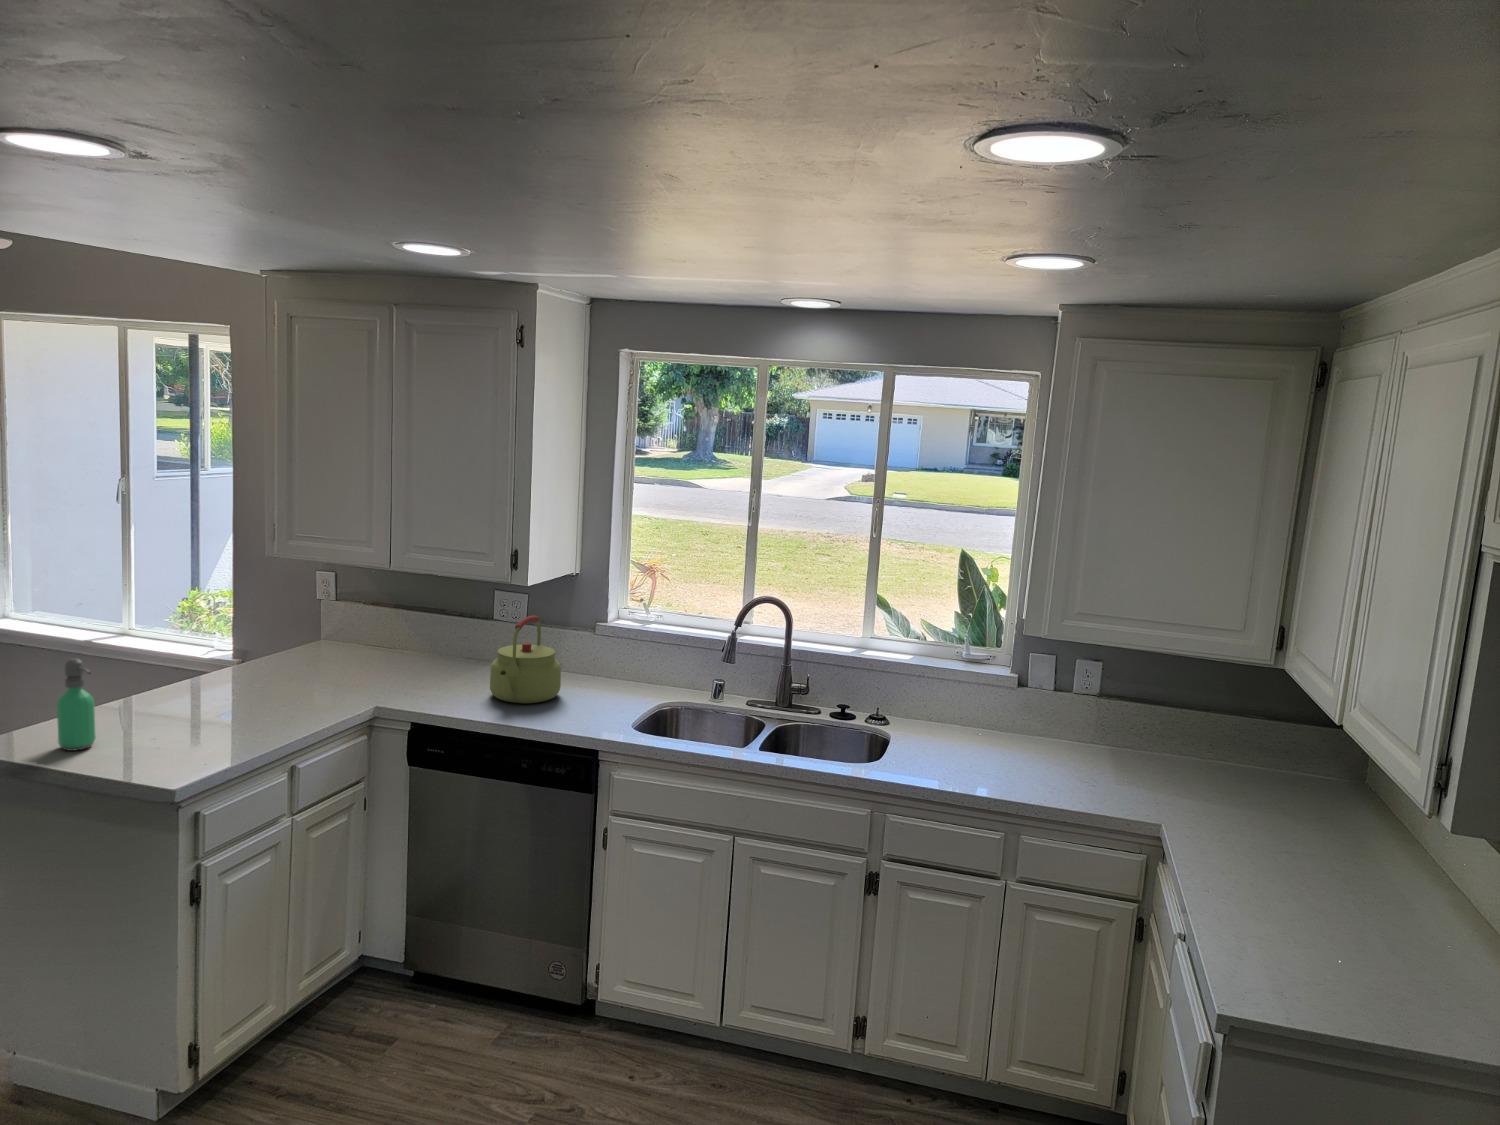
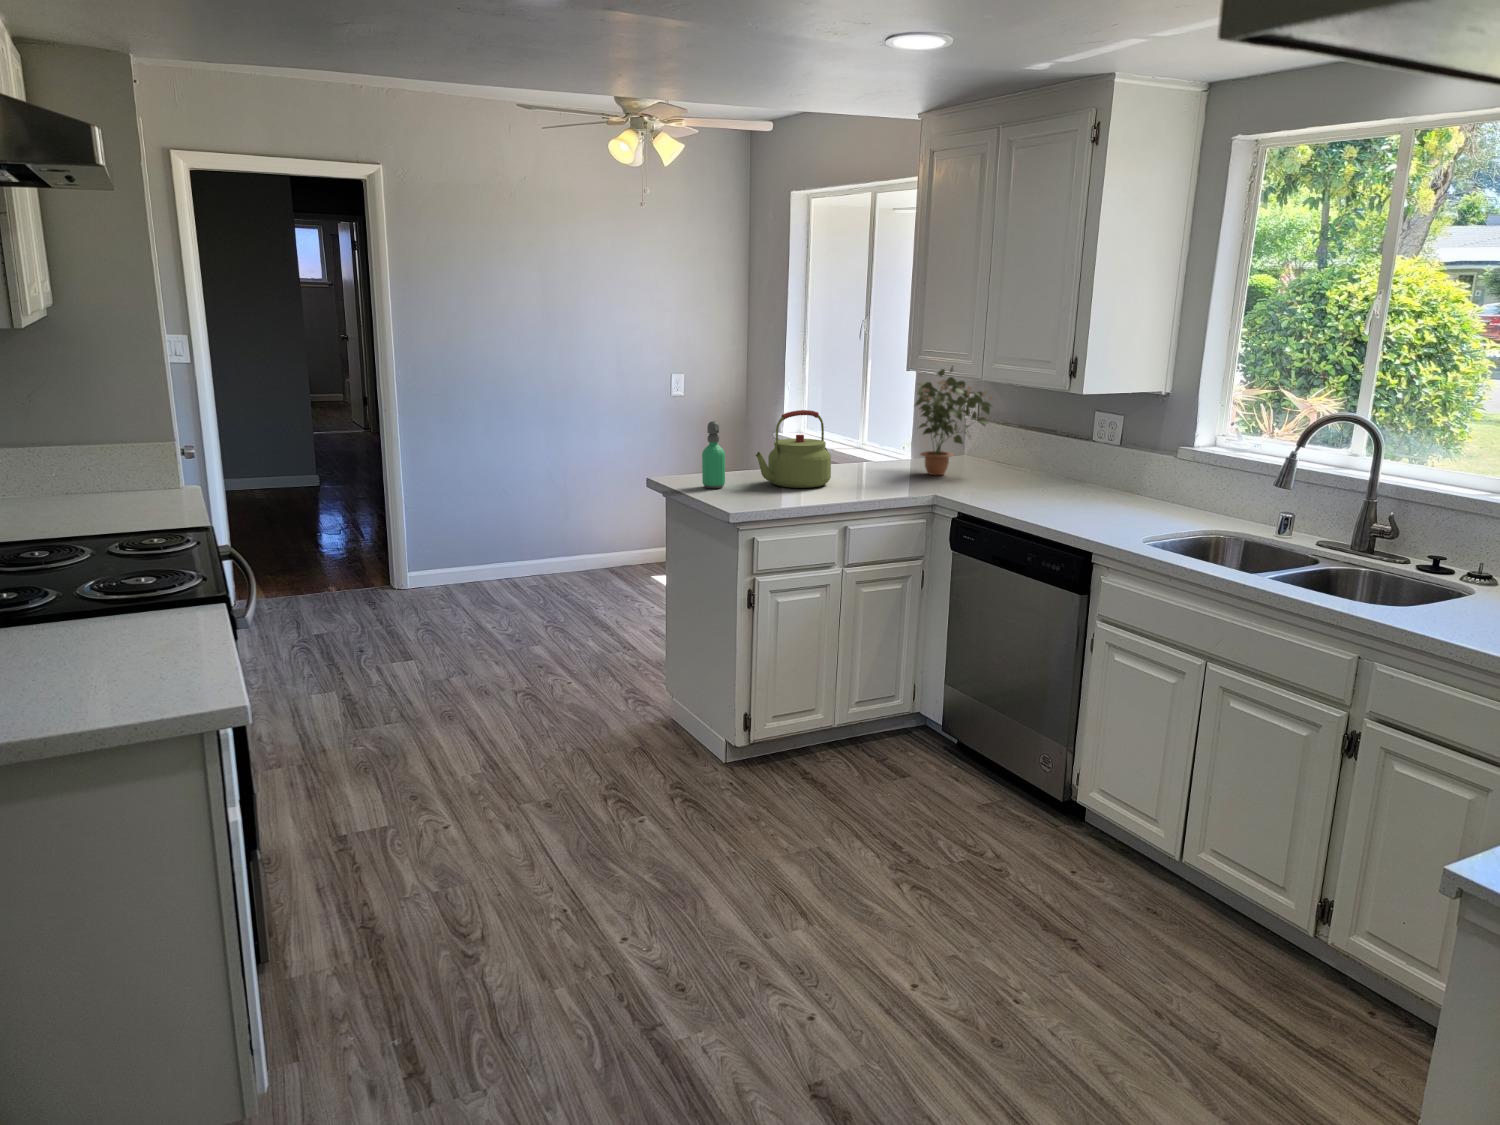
potted plant: none [287,551,394,676] -> present [915,366,992,475]
kettle: present [490,615,561,703] -> present [756,410,831,488]

